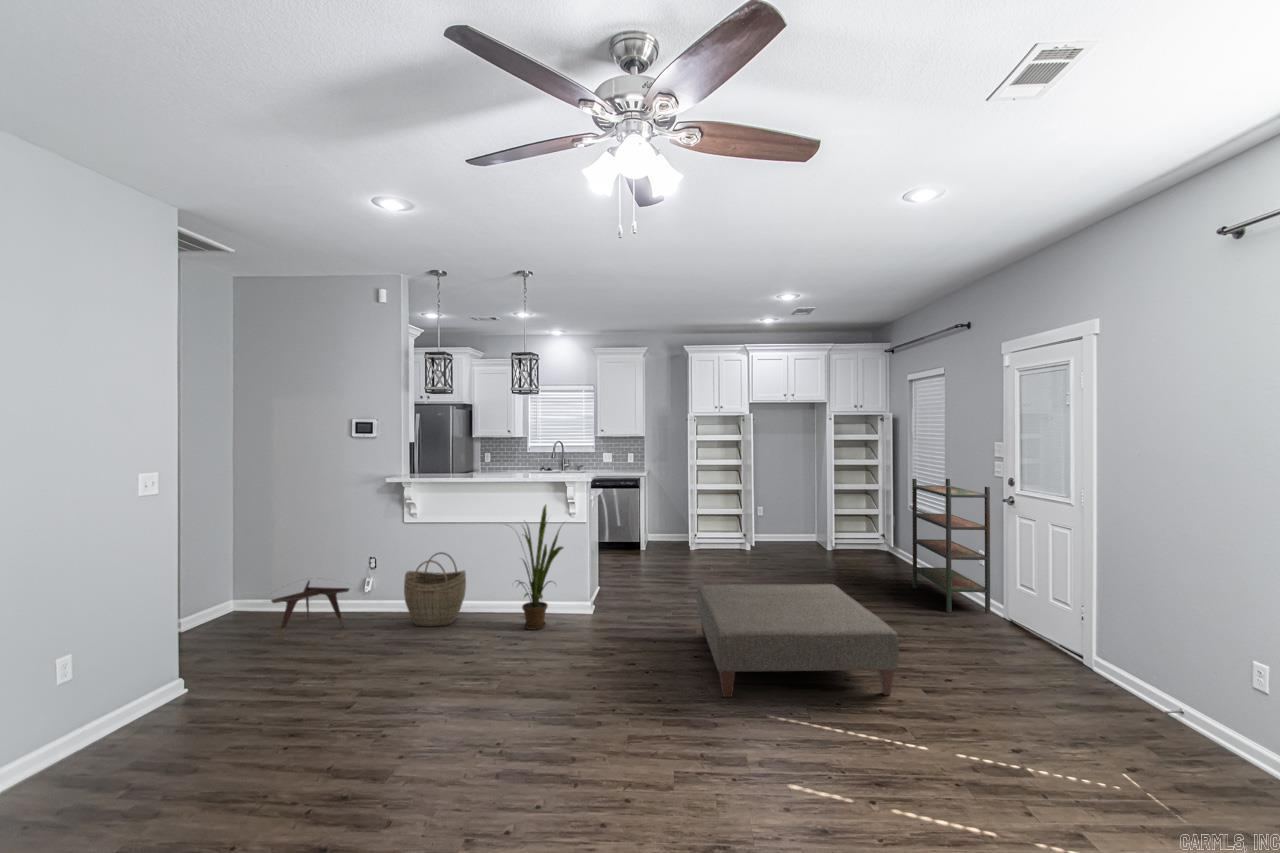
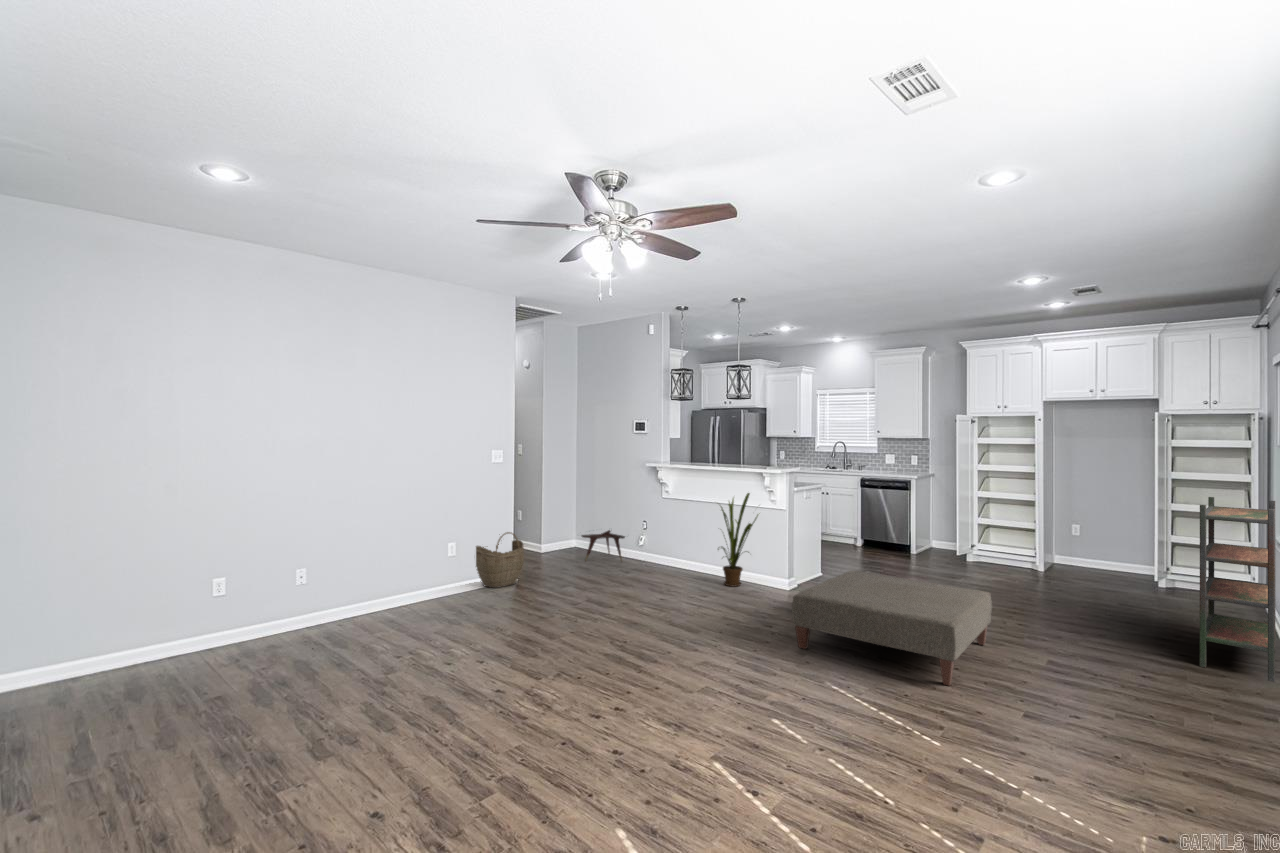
woven basket: present [404,552,466,627] -> present [476,532,524,588]

